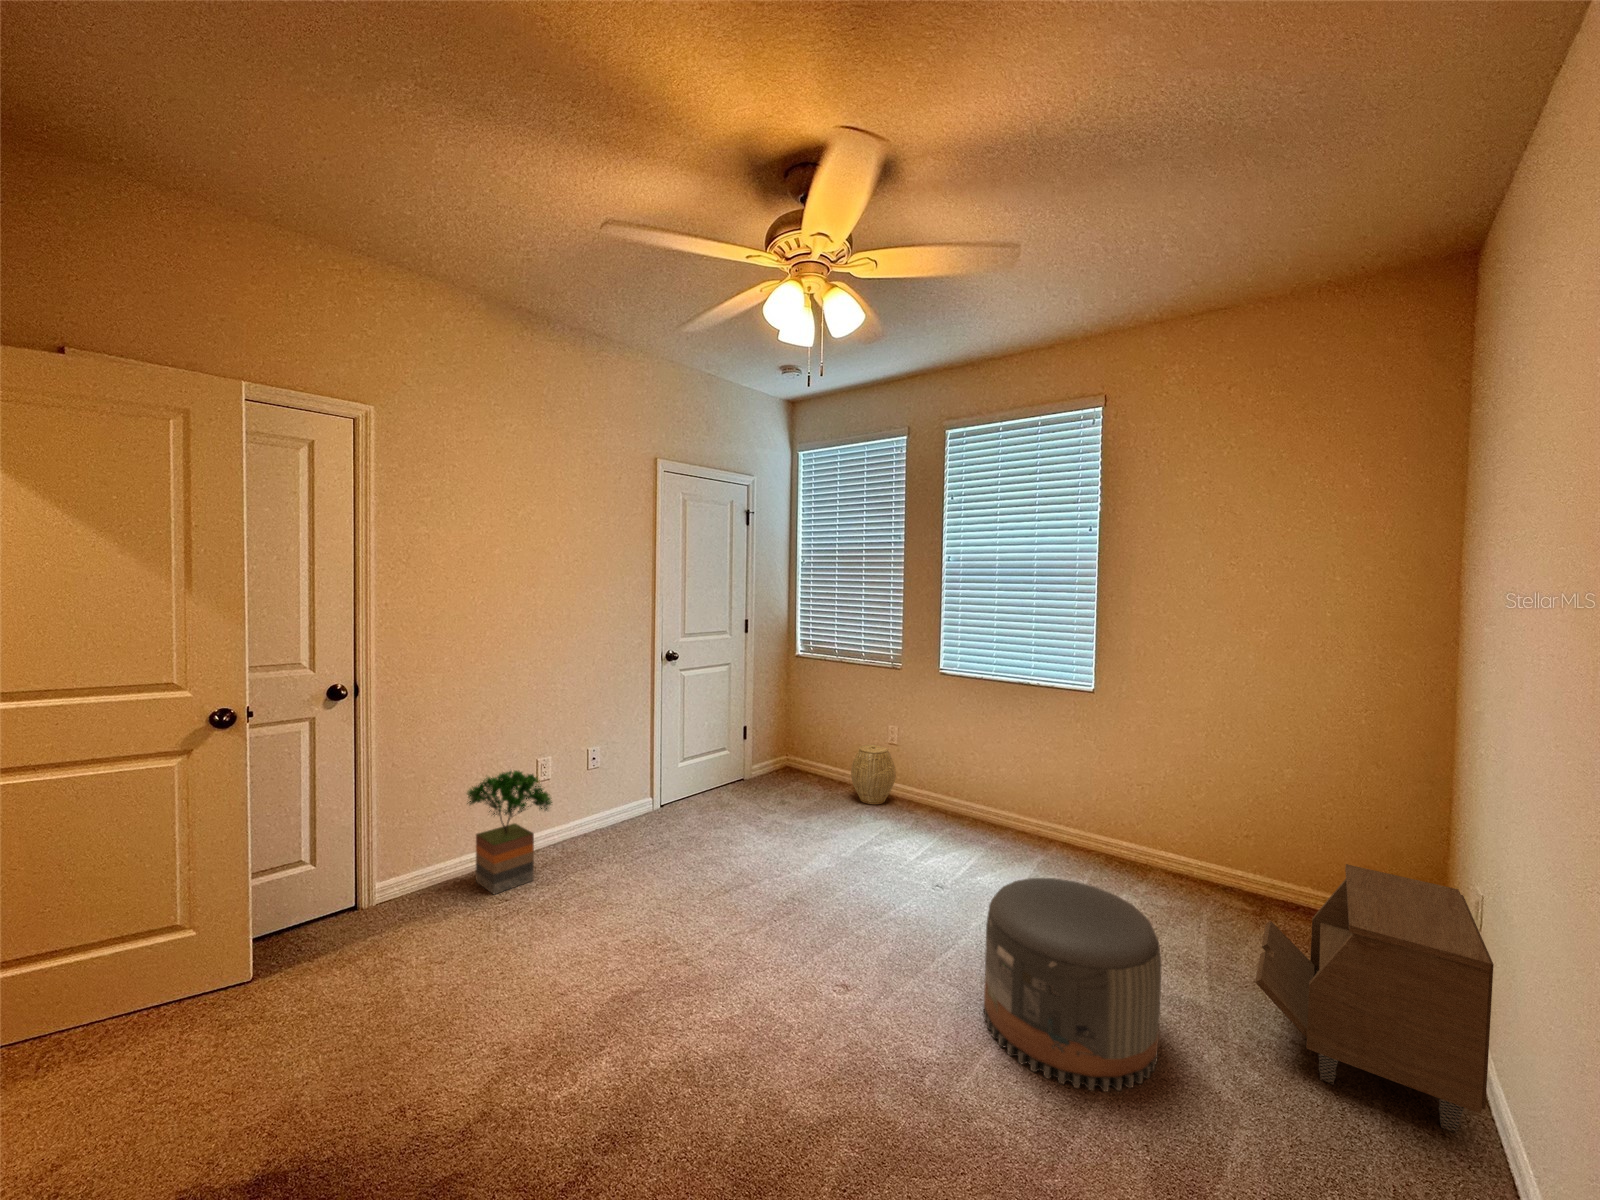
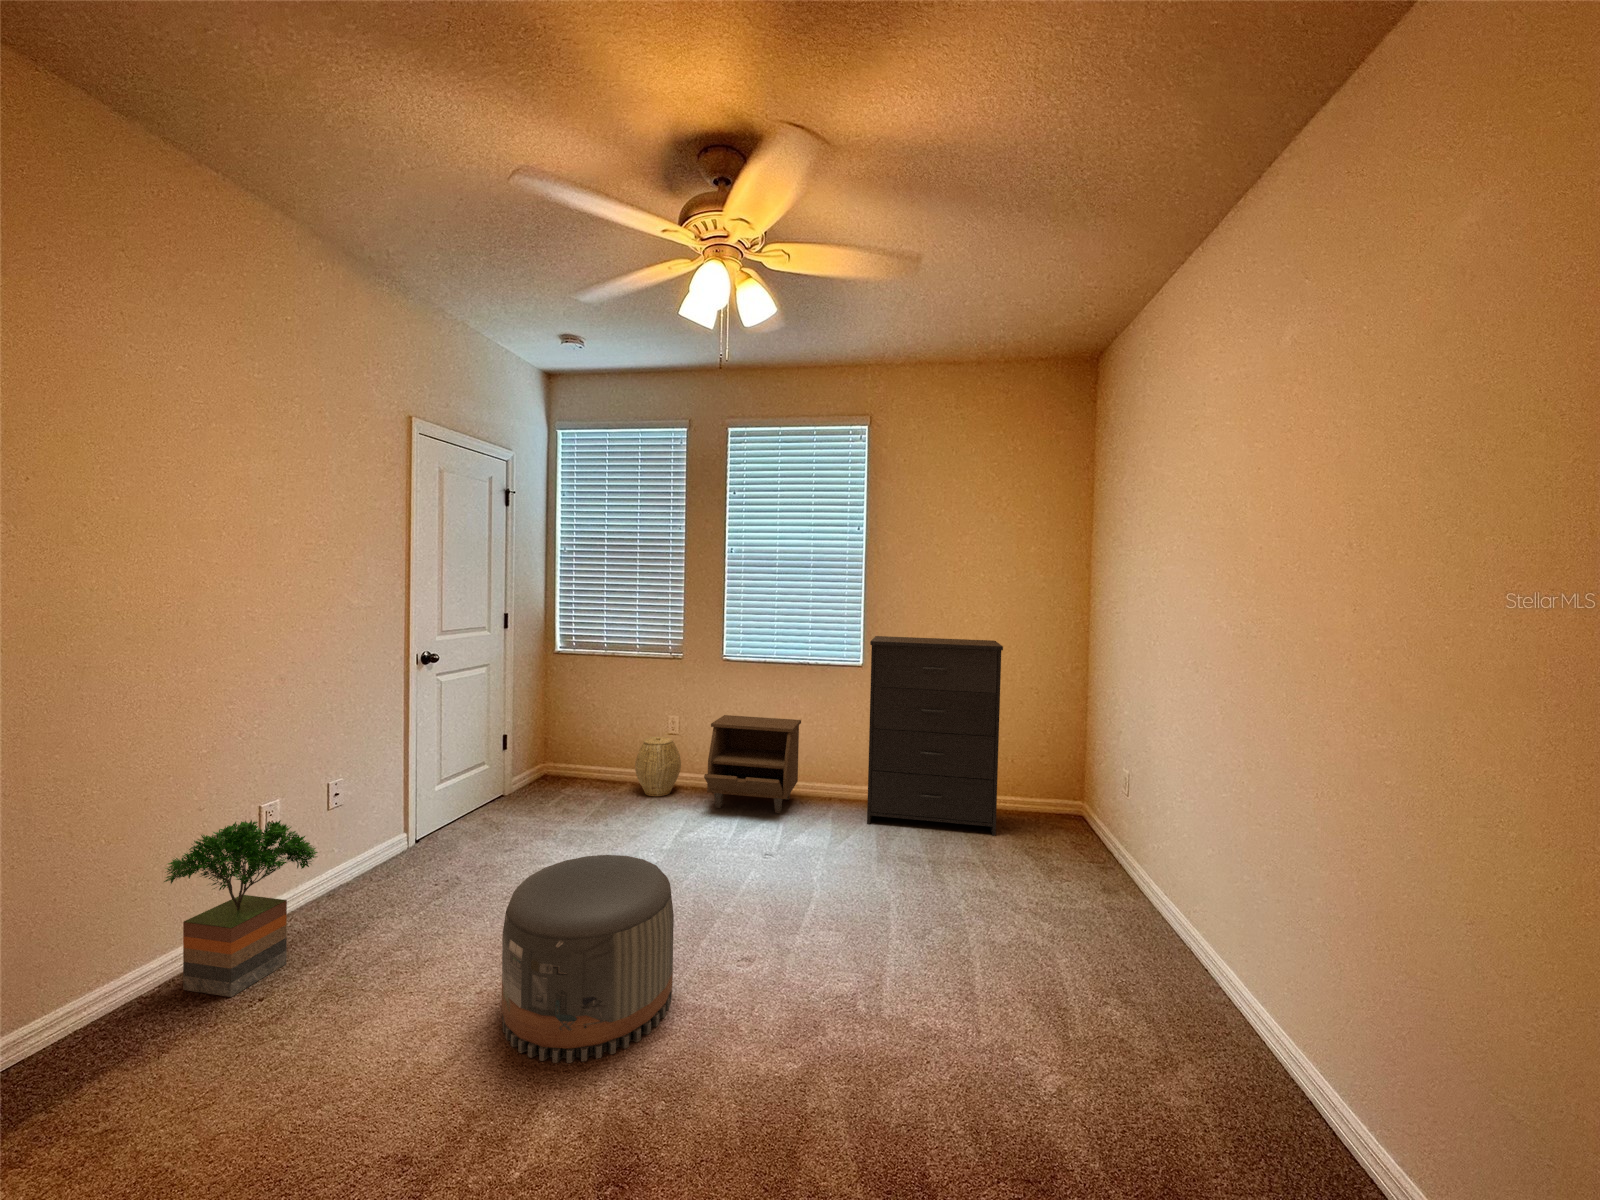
dresser: none [1077,658,1278,934] -> present [867,636,1003,836]
nightstand: present [1255,864,1494,1133] -> present [704,715,801,813]
pouf: present [984,878,1161,1091] -> present [502,855,674,1063]

